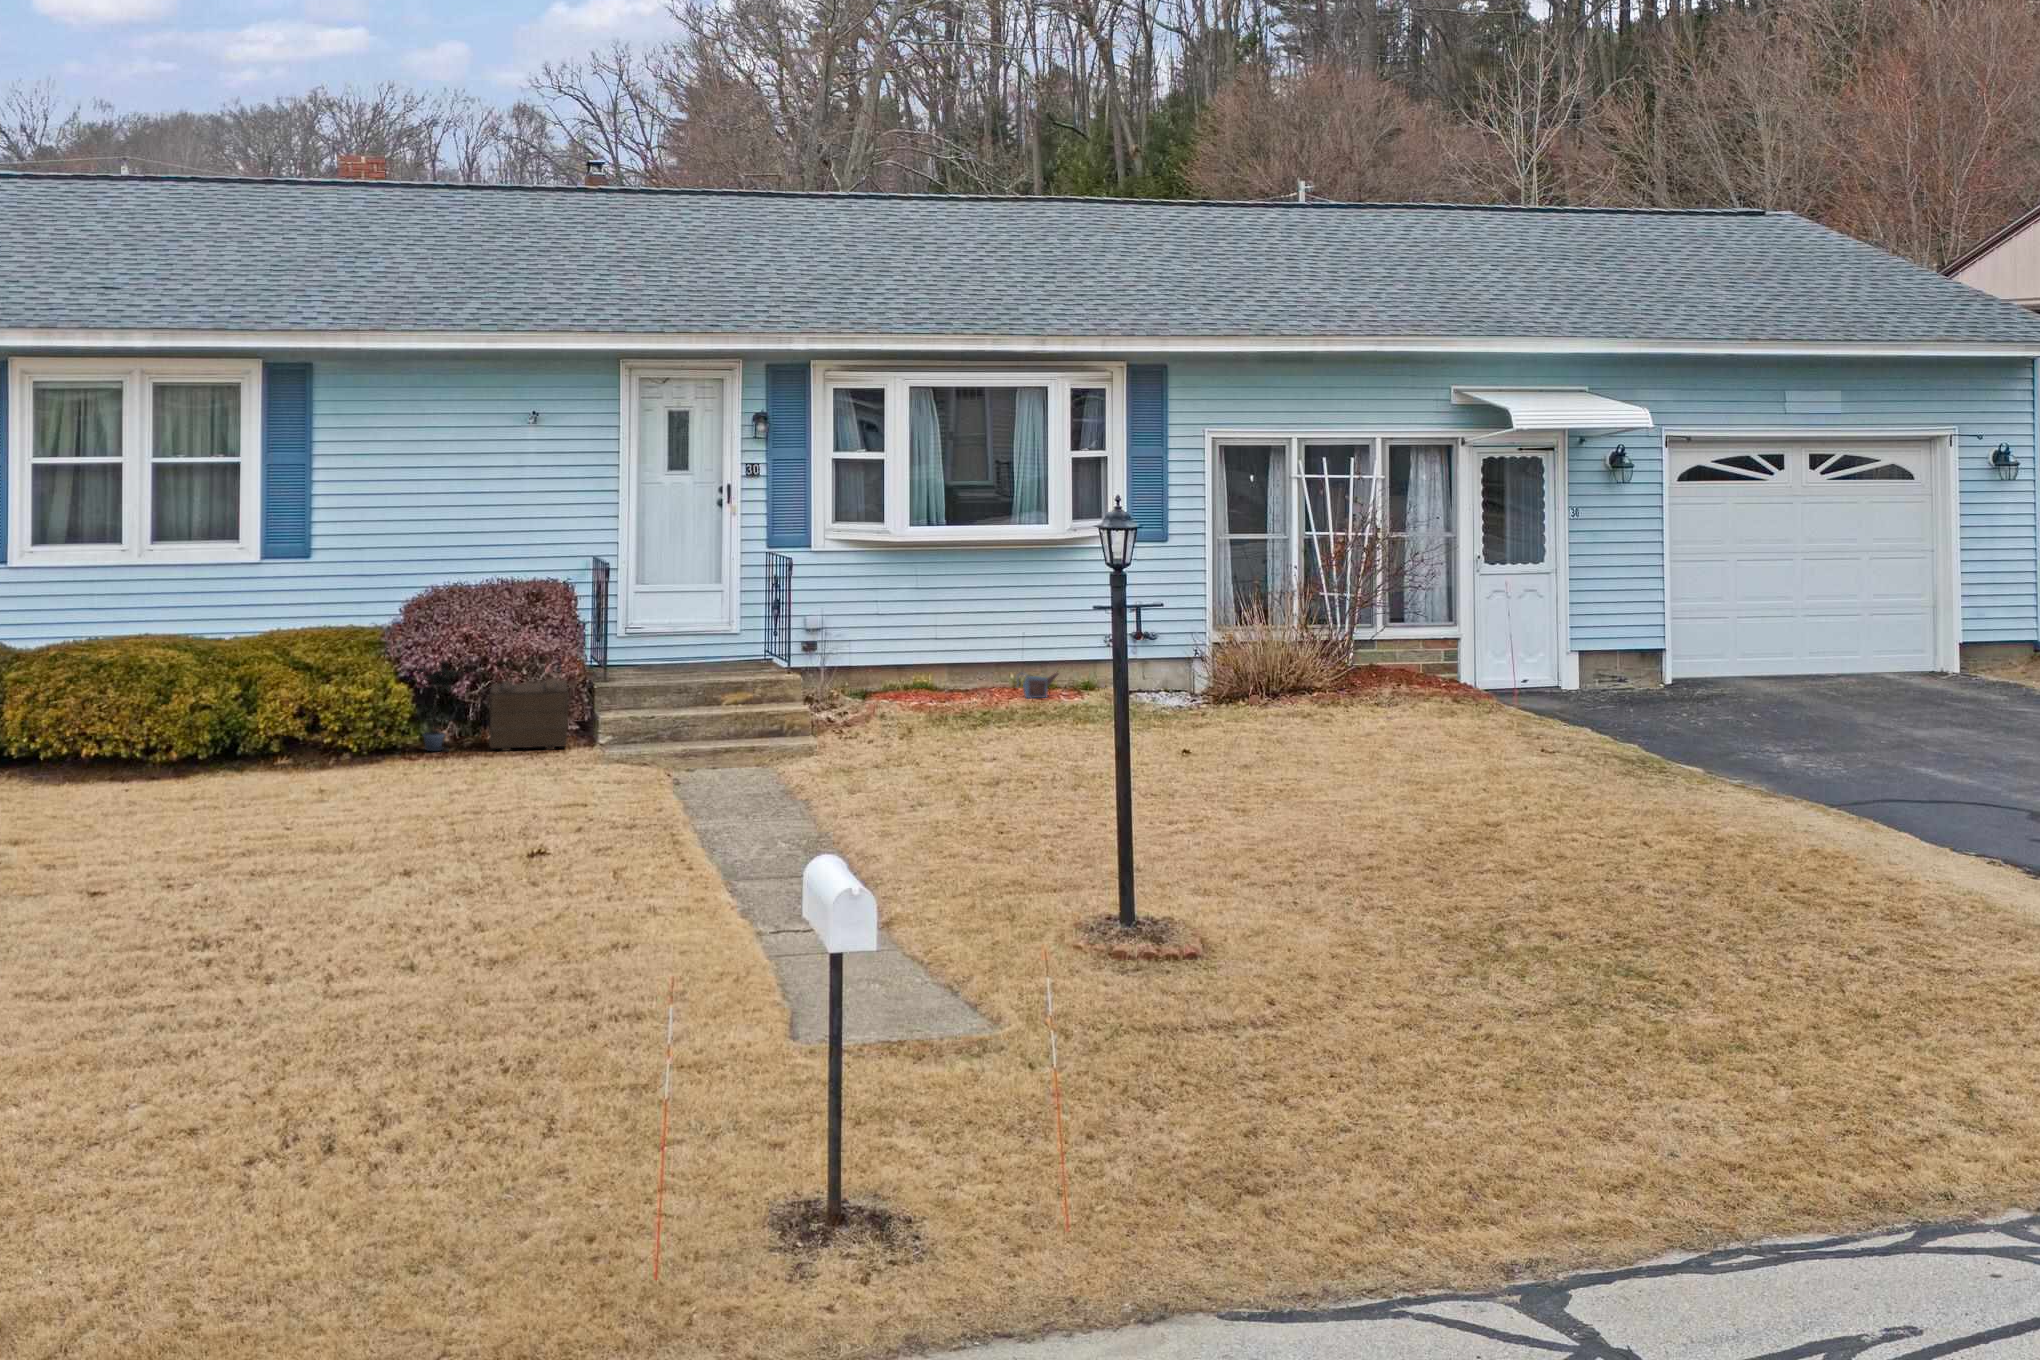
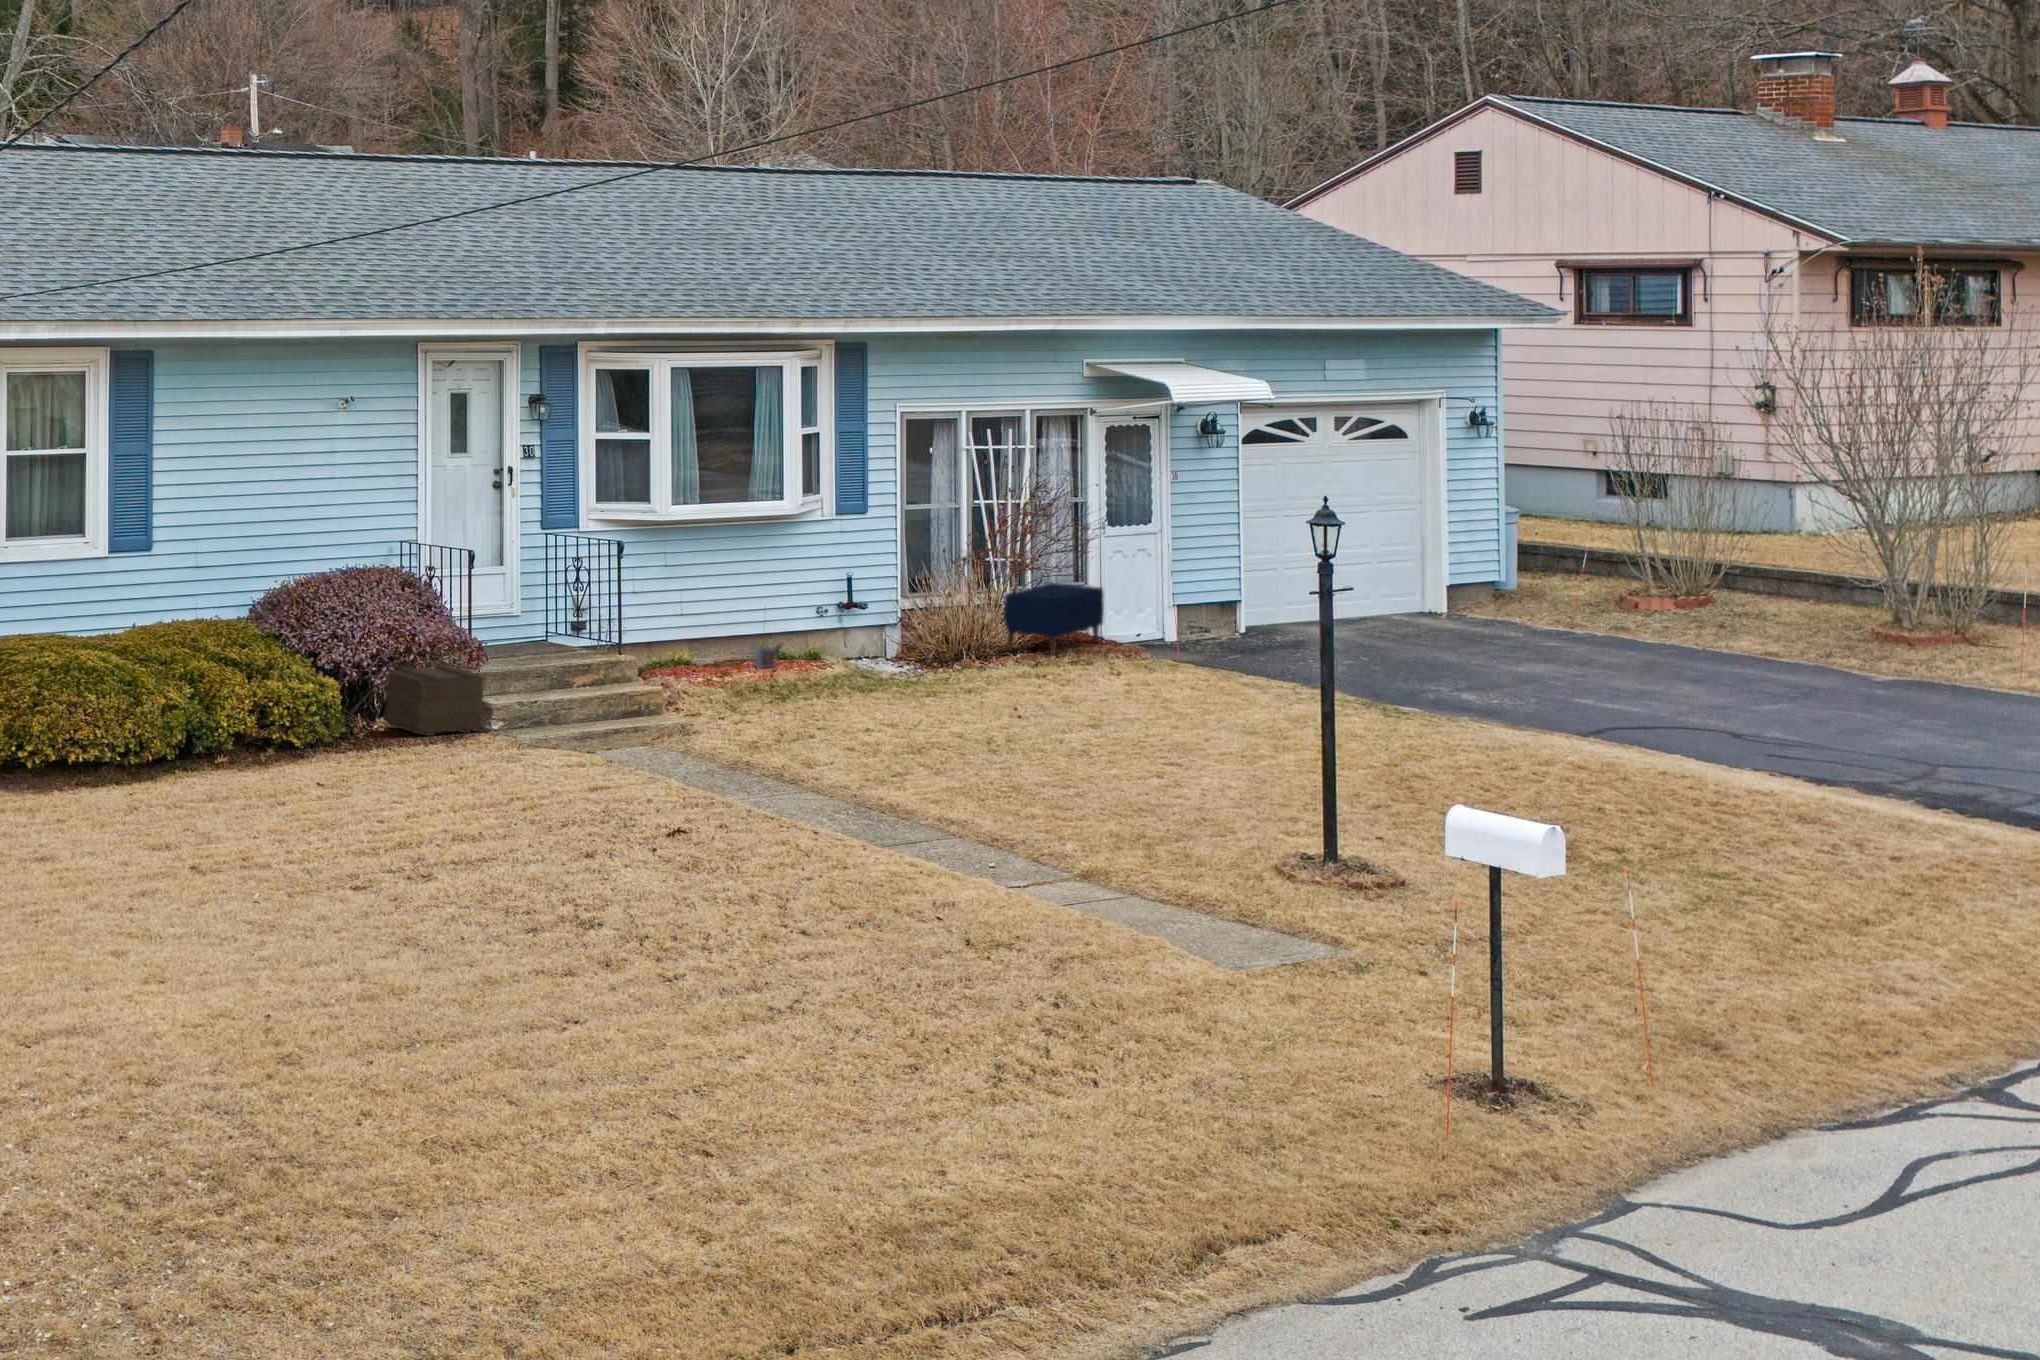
bench: none [1337,622,1470,699] -> present [1004,583,1104,655]
potted plant: present [417,660,461,751] -> none [339,647,399,740]

